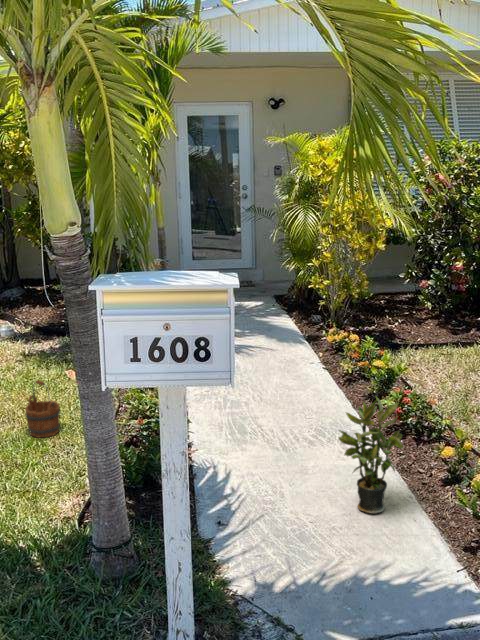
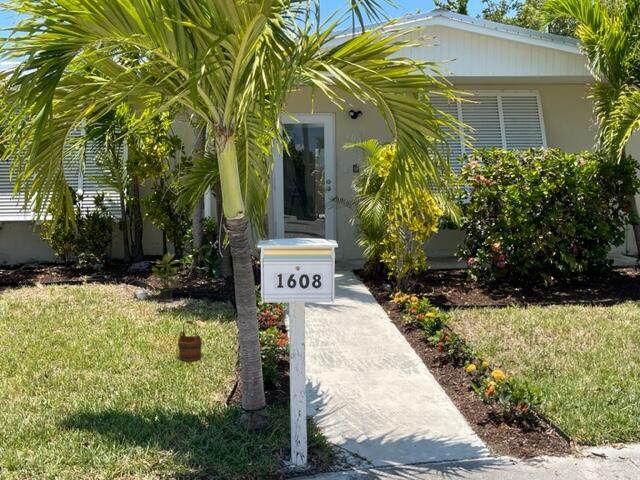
potted plant: present [339,397,403,514] -> present [152,252,179,302]

